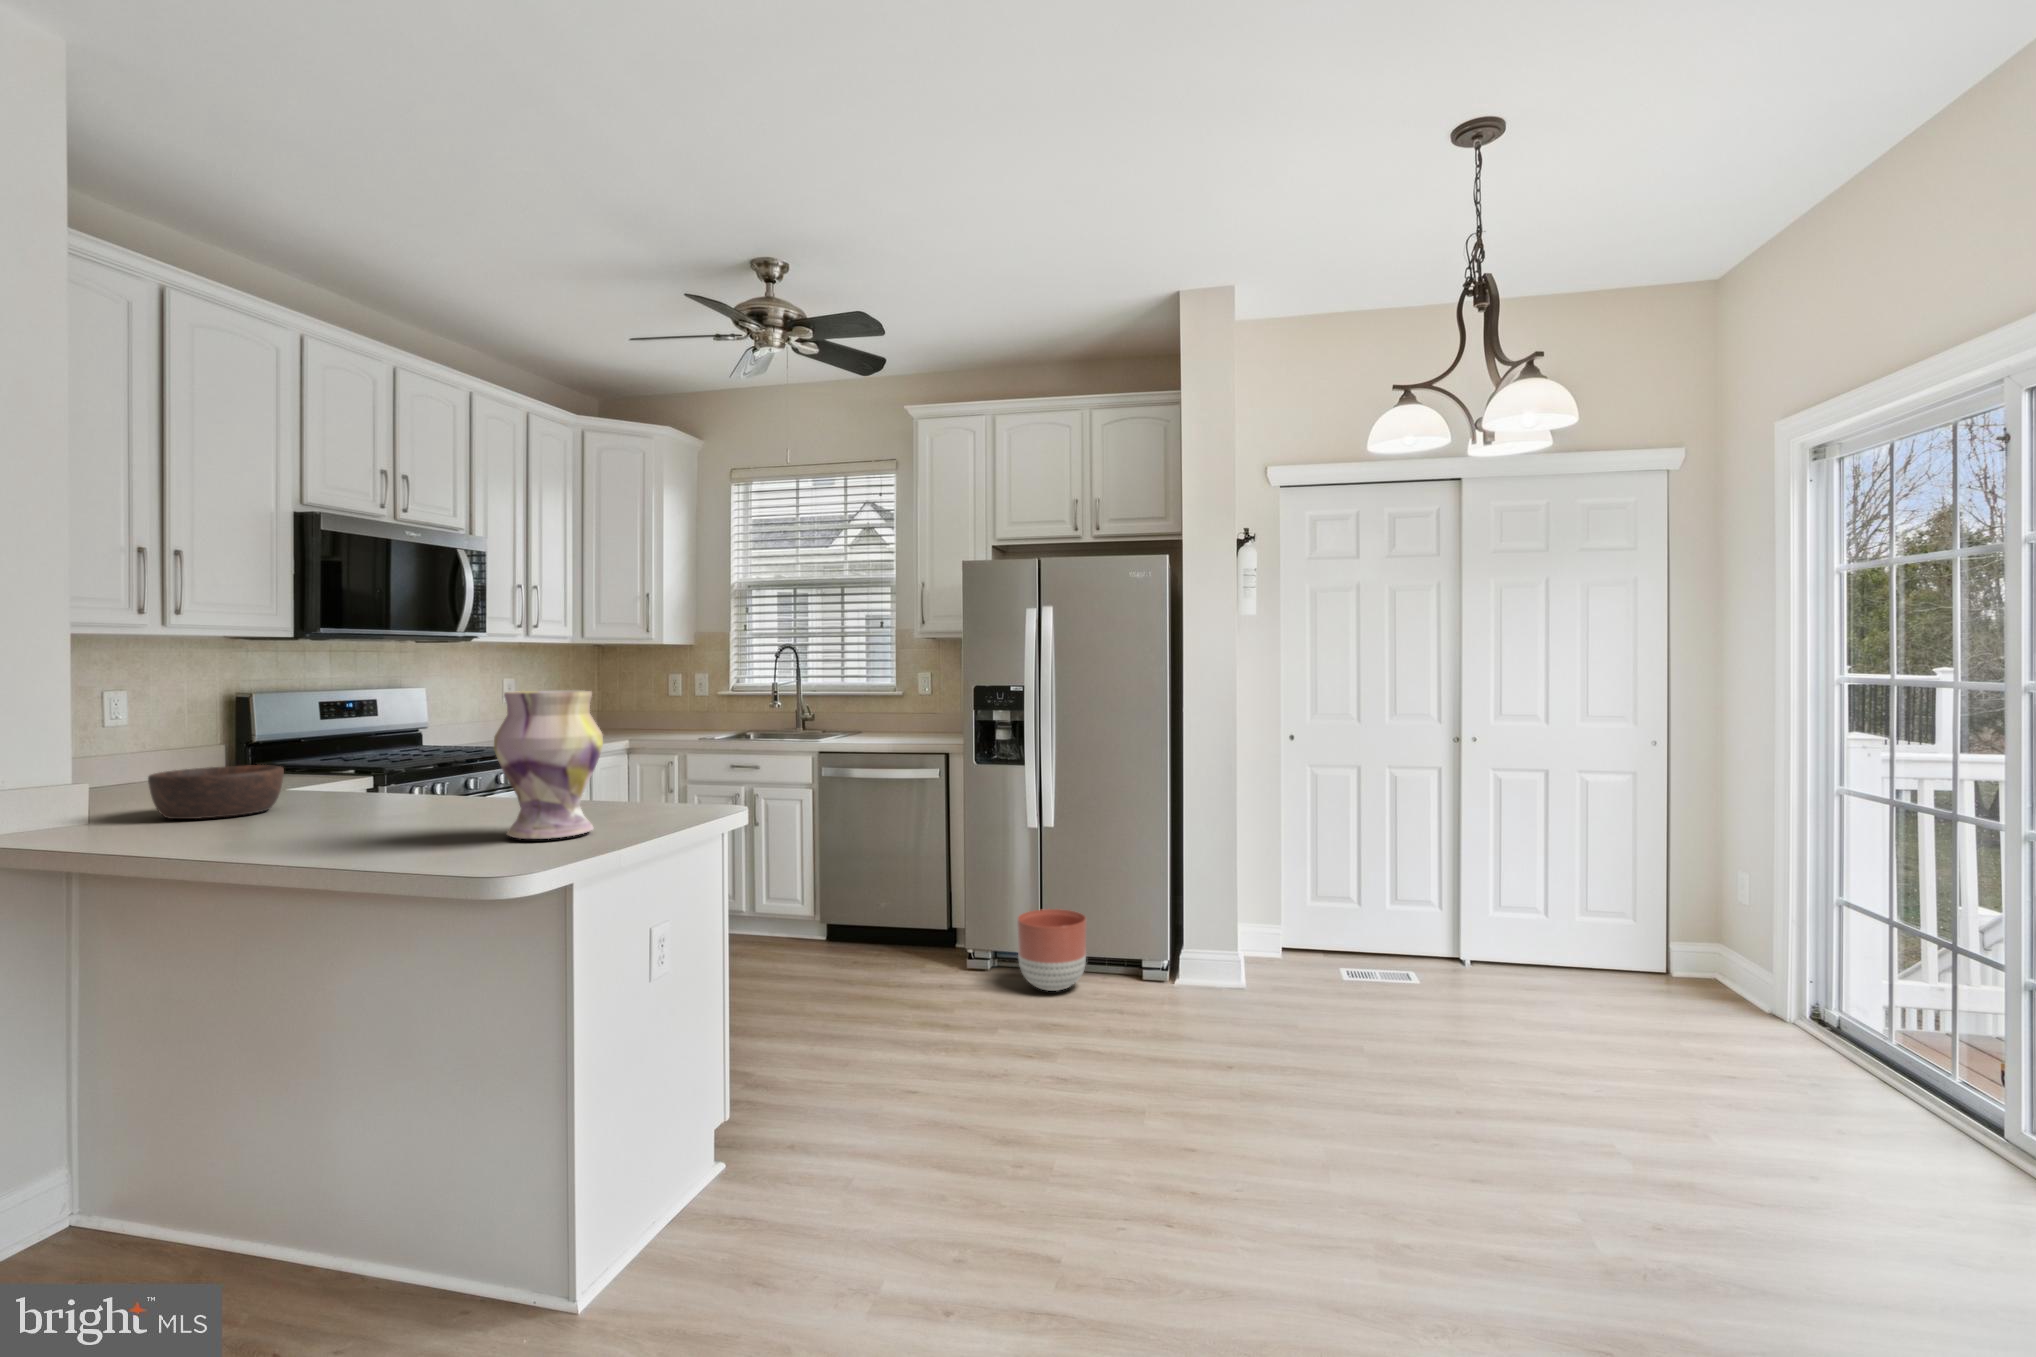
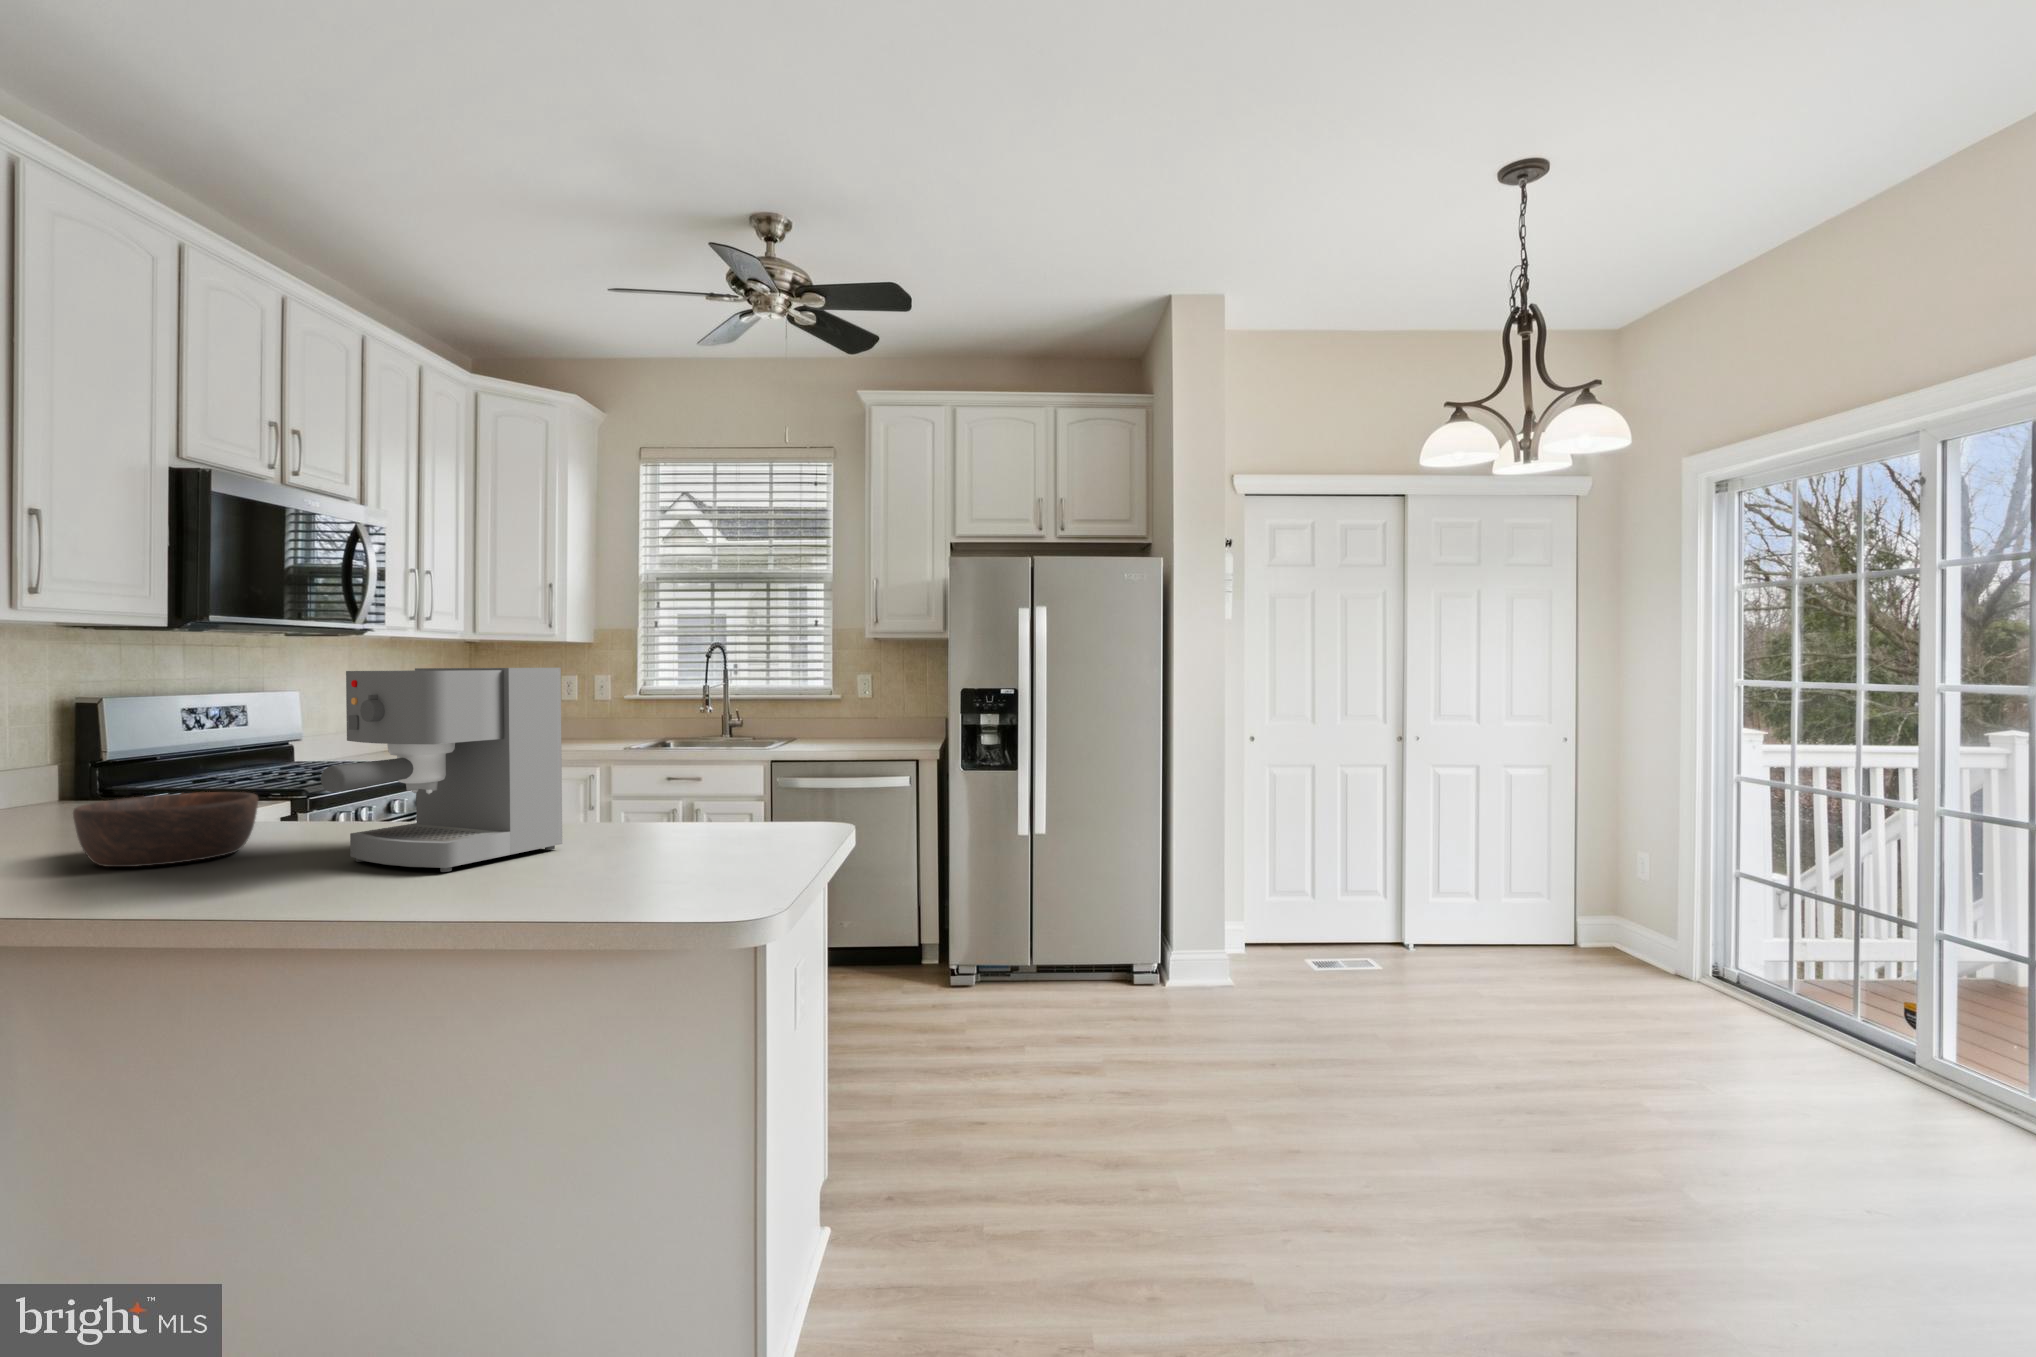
coffee maker: none [271,669,483,831] -> present [321,668,562,872]
vase: present [494,690,603,839] -> none [631,693,757,873]
planter: present [1017,909,1087,991] -> none [1015,917,1086,1002]

